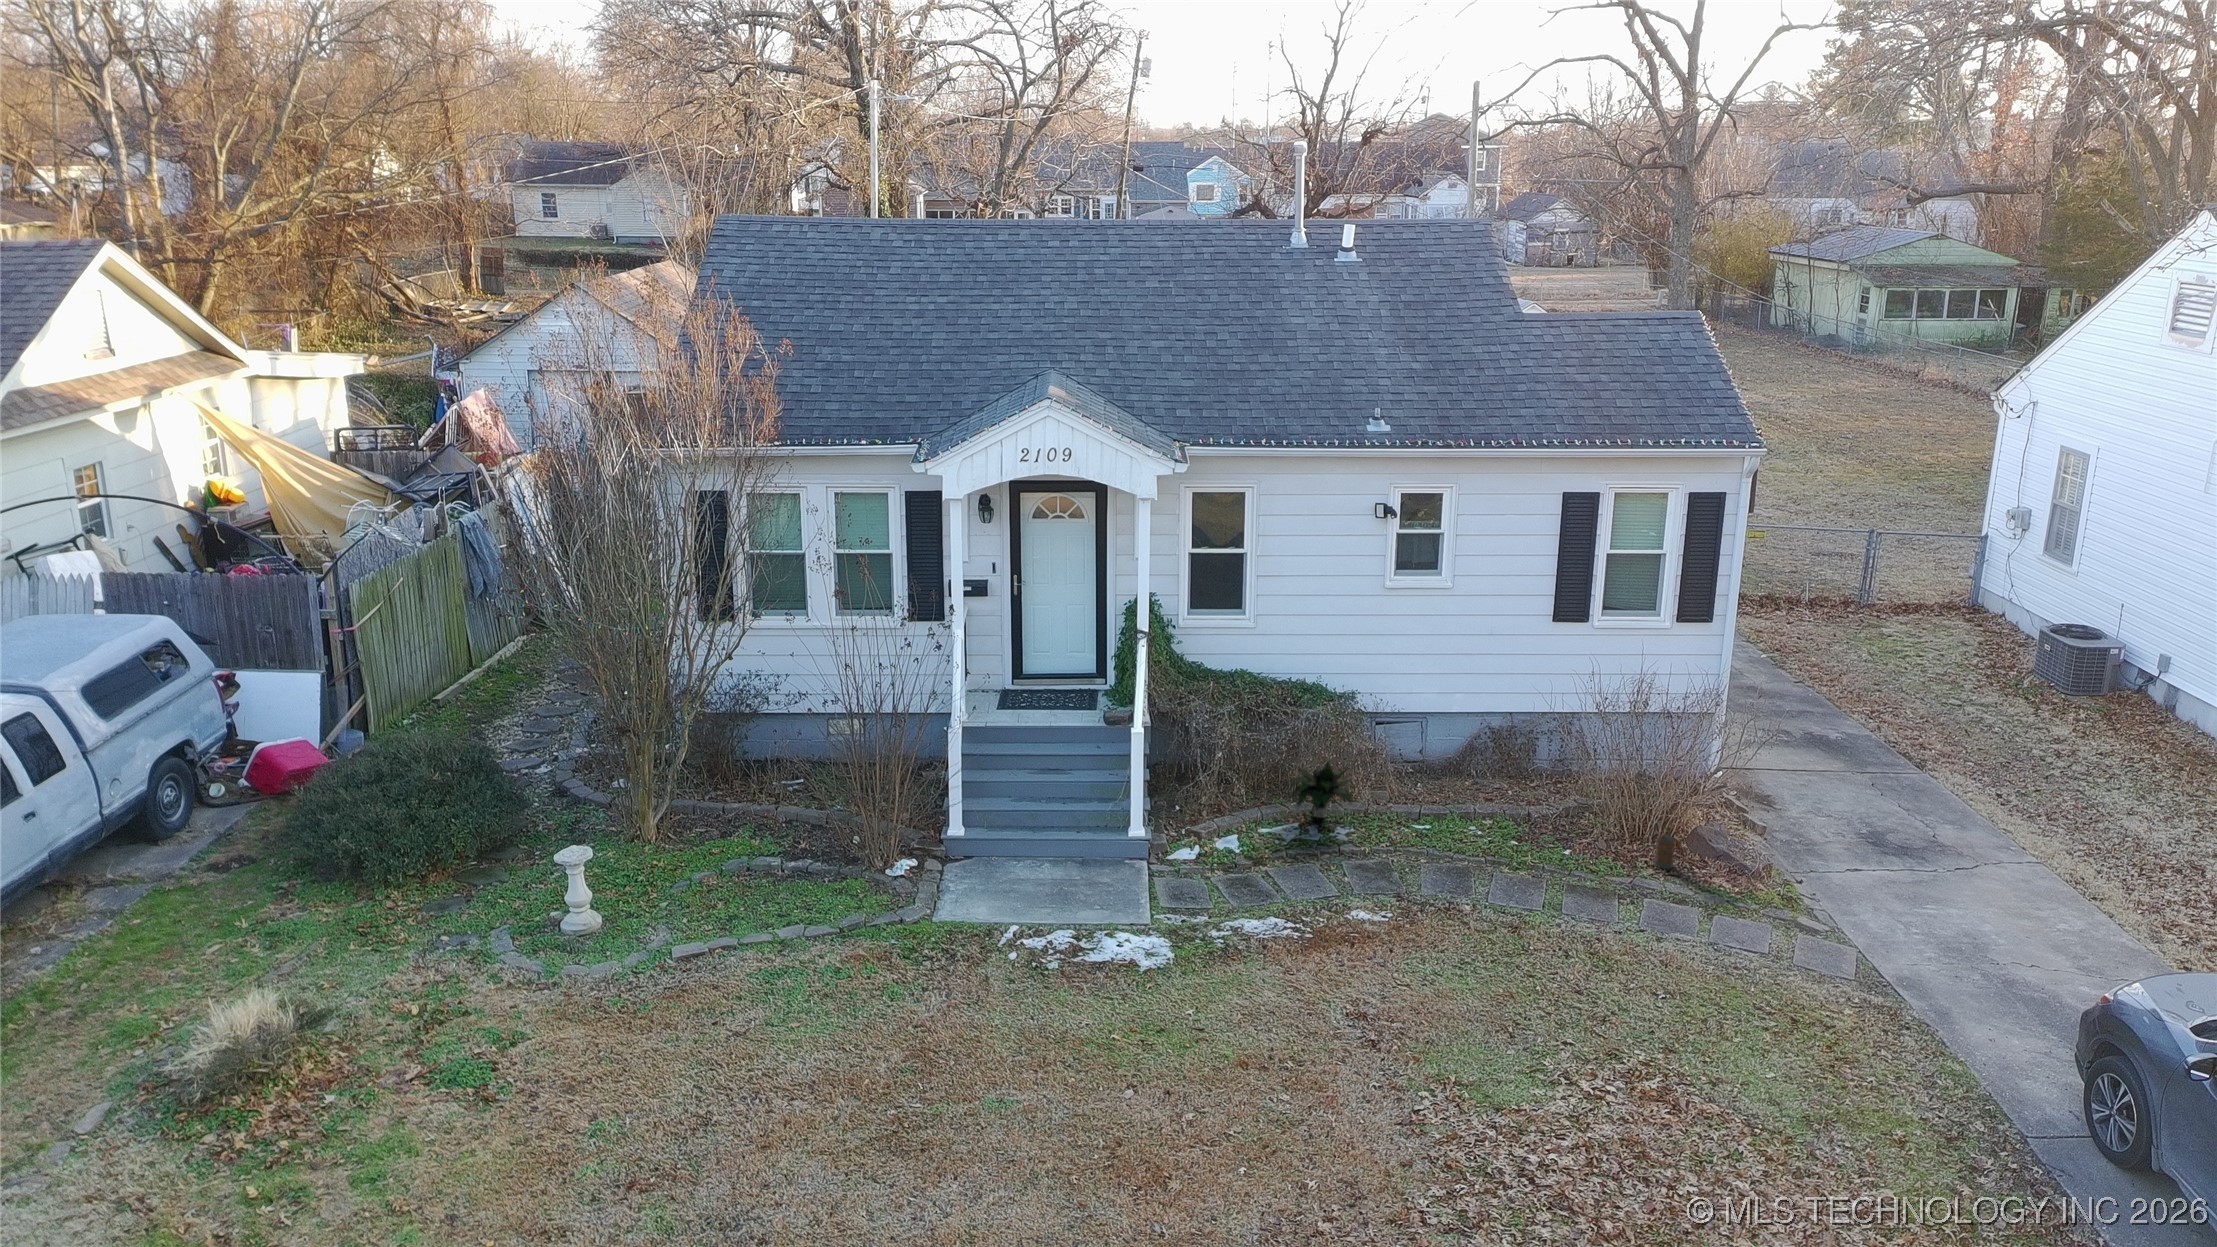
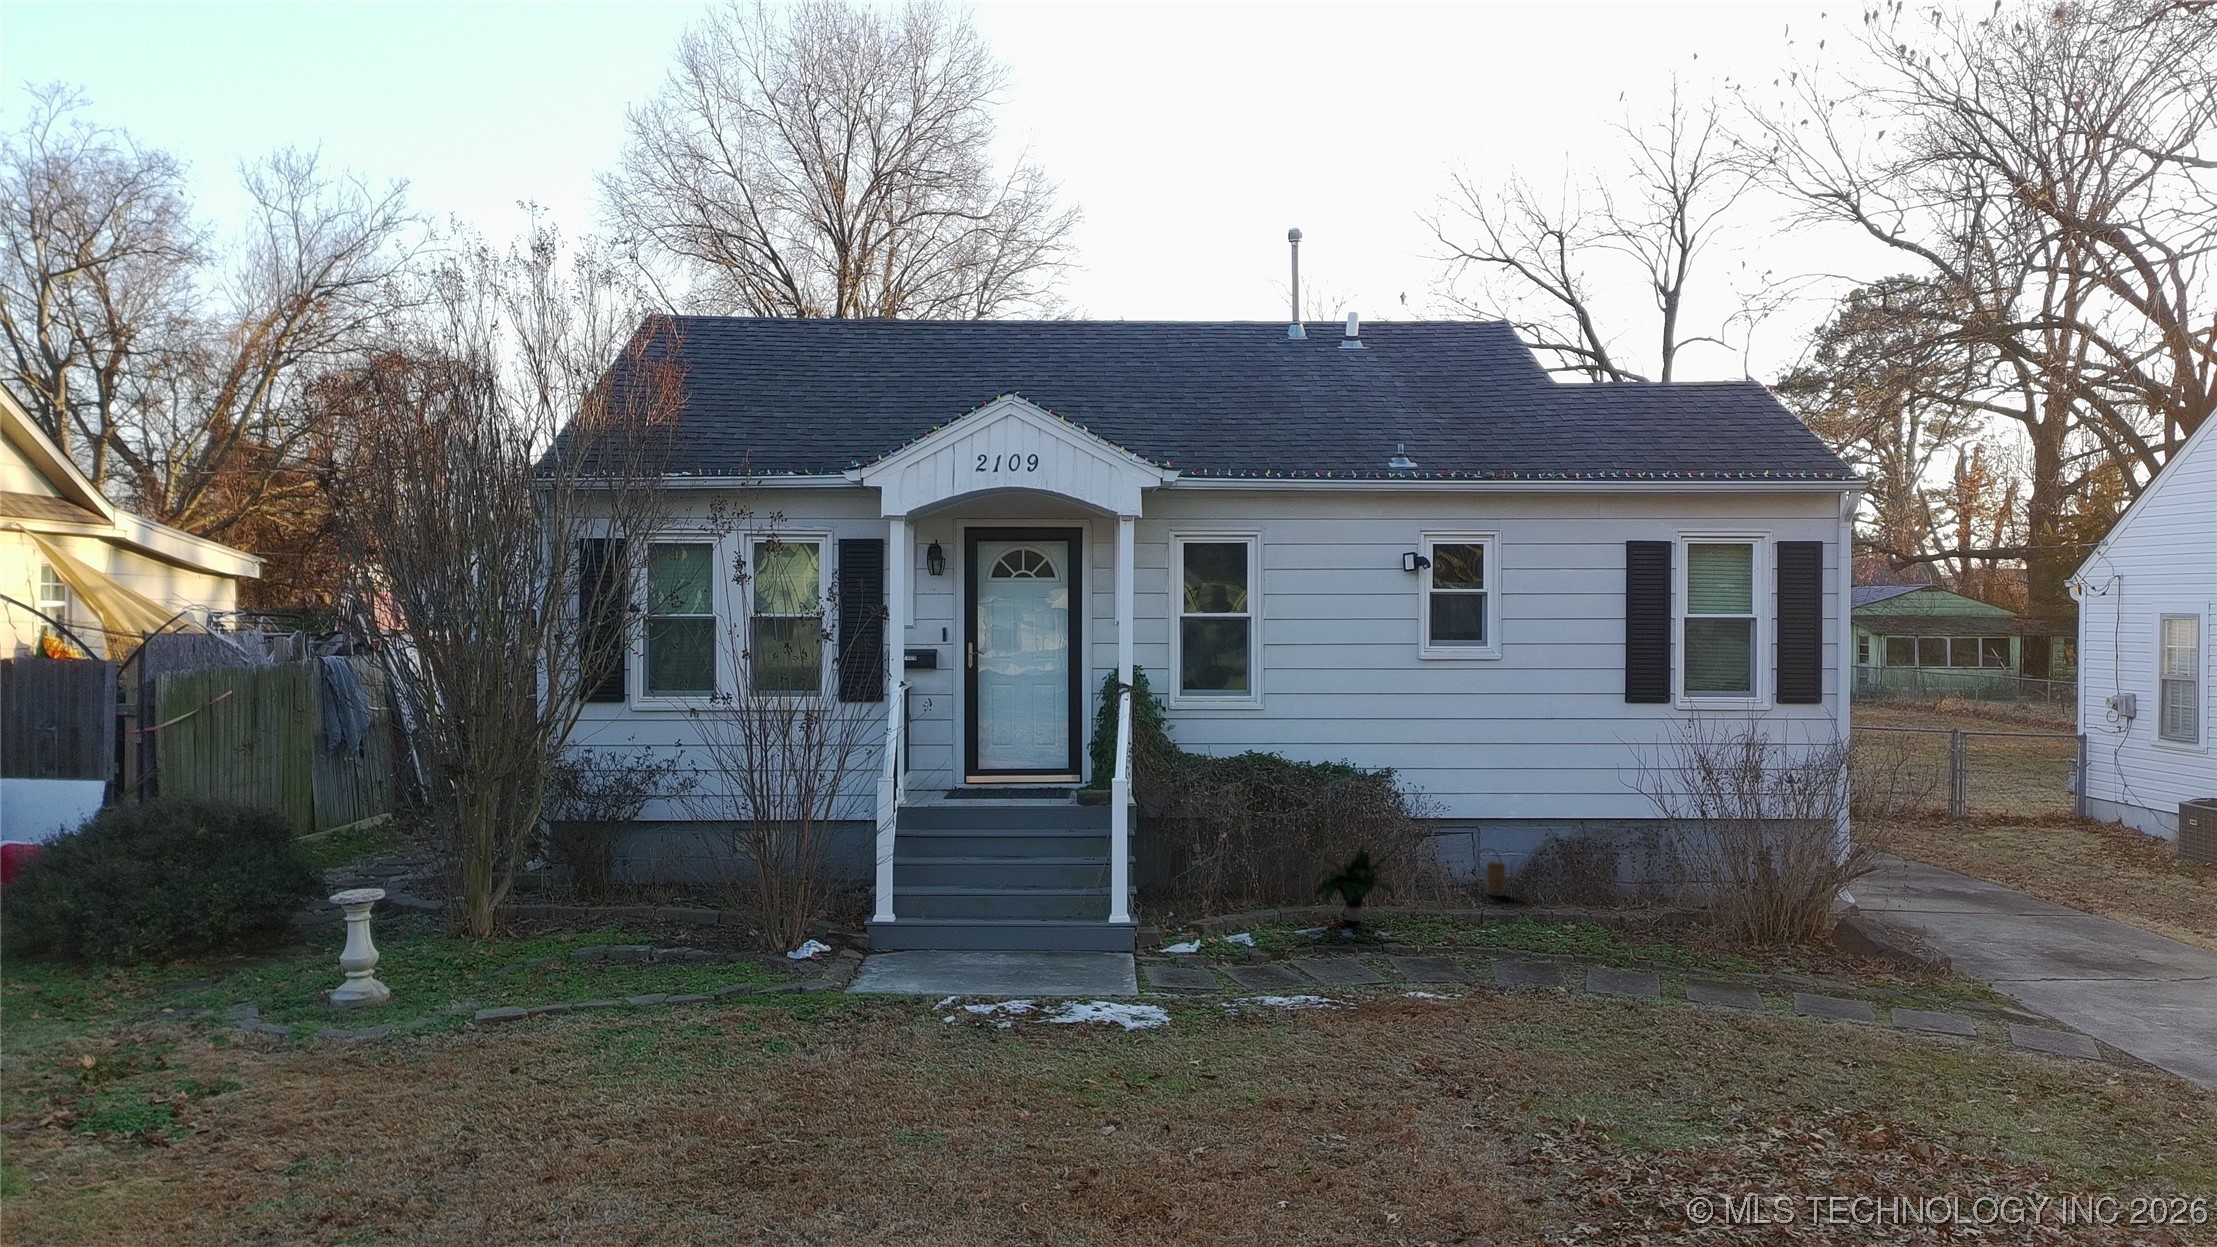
watering can: present [1649,828,1685,869] -> present [1476,848,1516,896]

